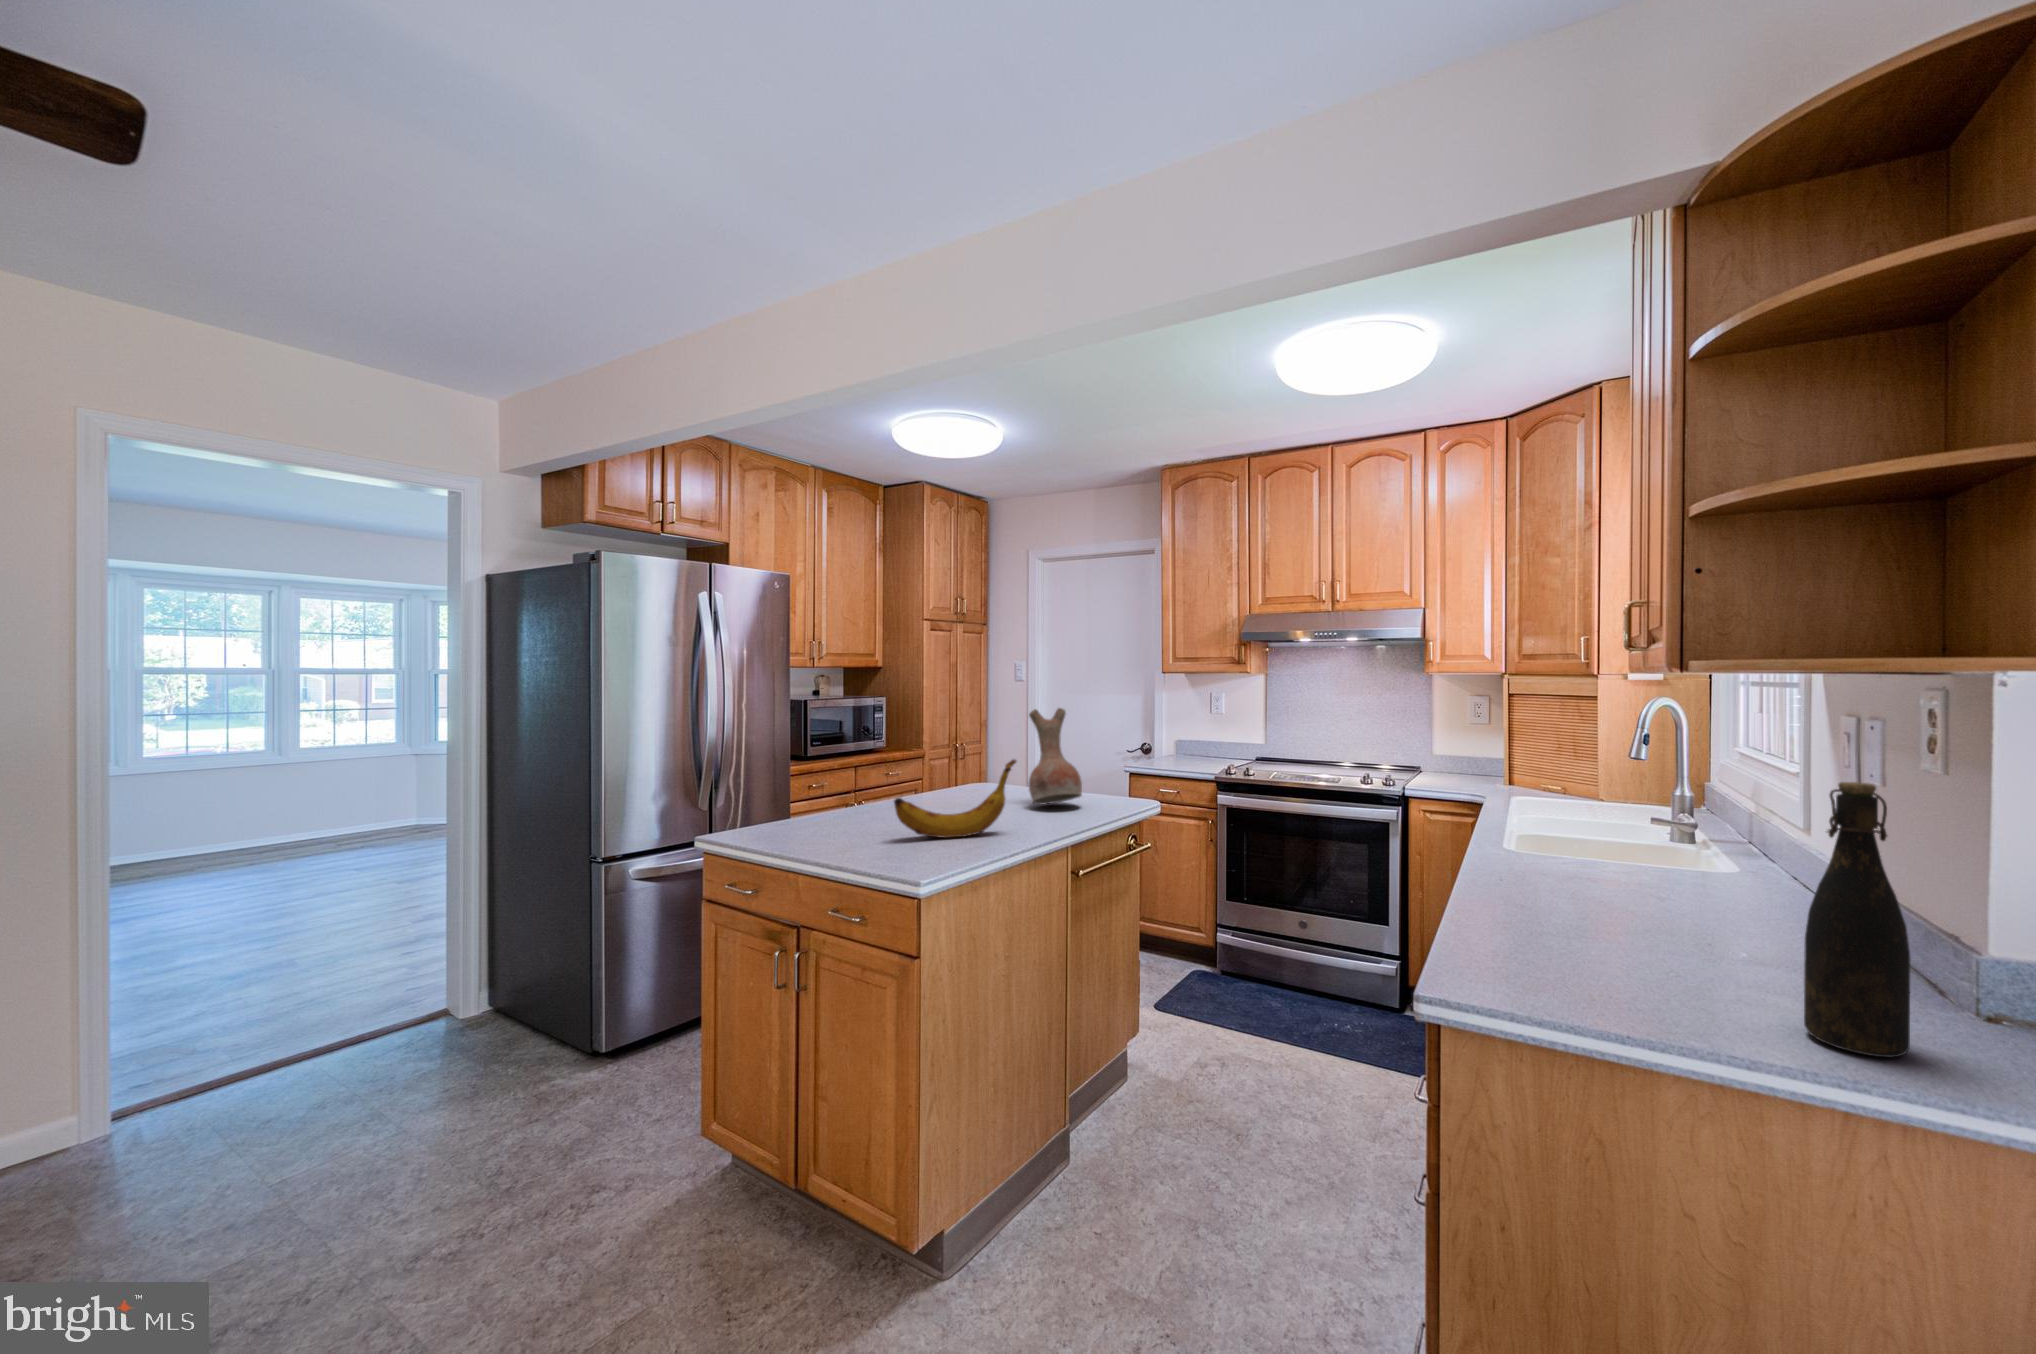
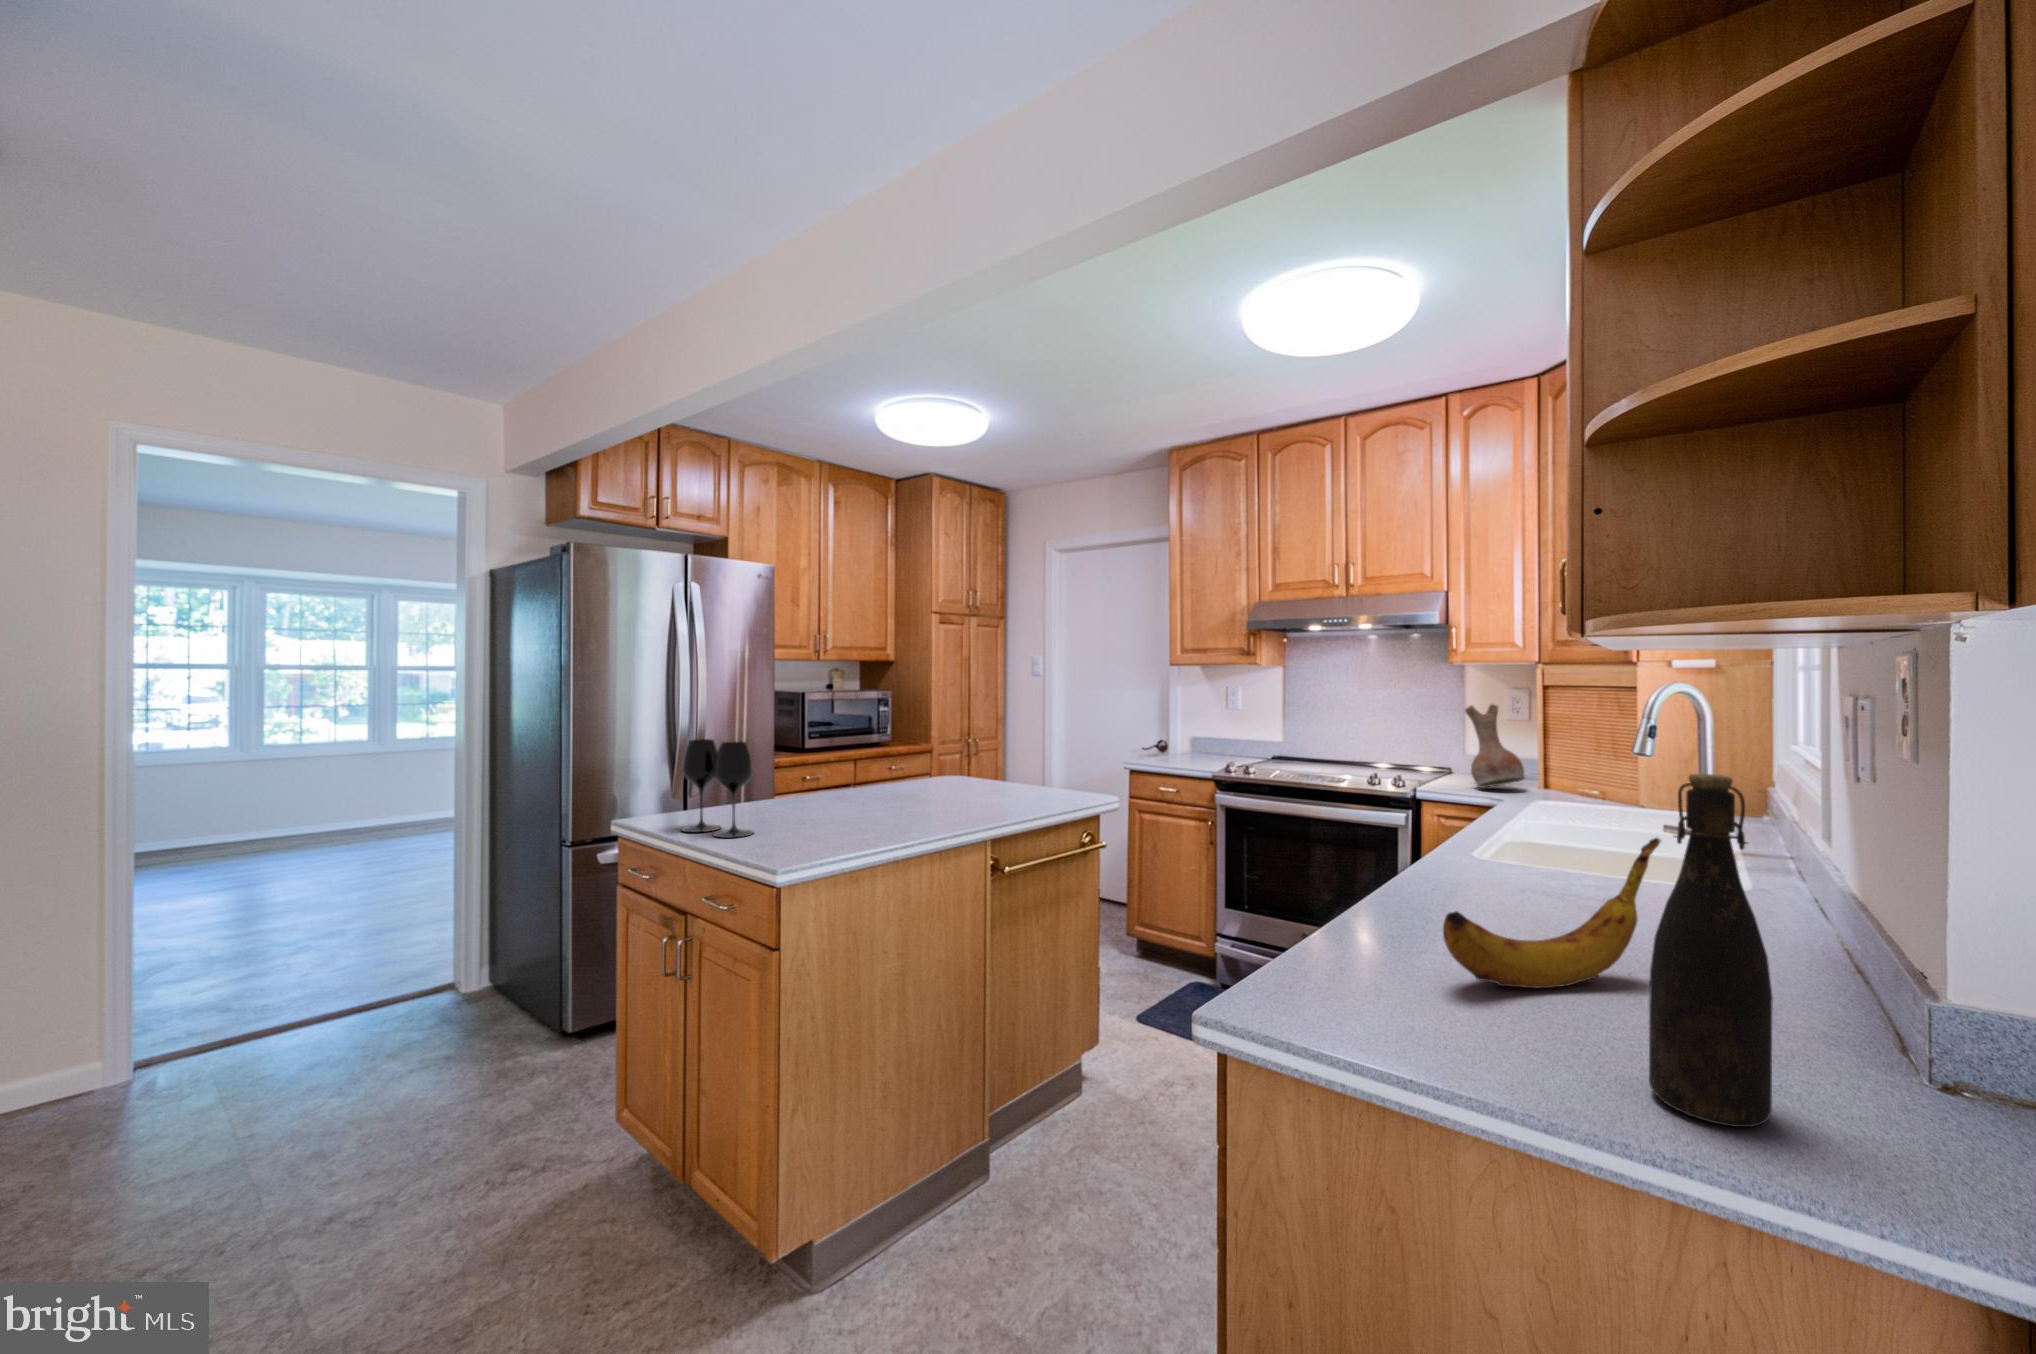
vase: present [1028,708,1082,804] -> present [1465,704,1525,788]
wine glass: none [779,753,856,849] -> present [682,739,754,838]
banana: present [894,760,1016,838] -> present [1443,838,1661,988]

